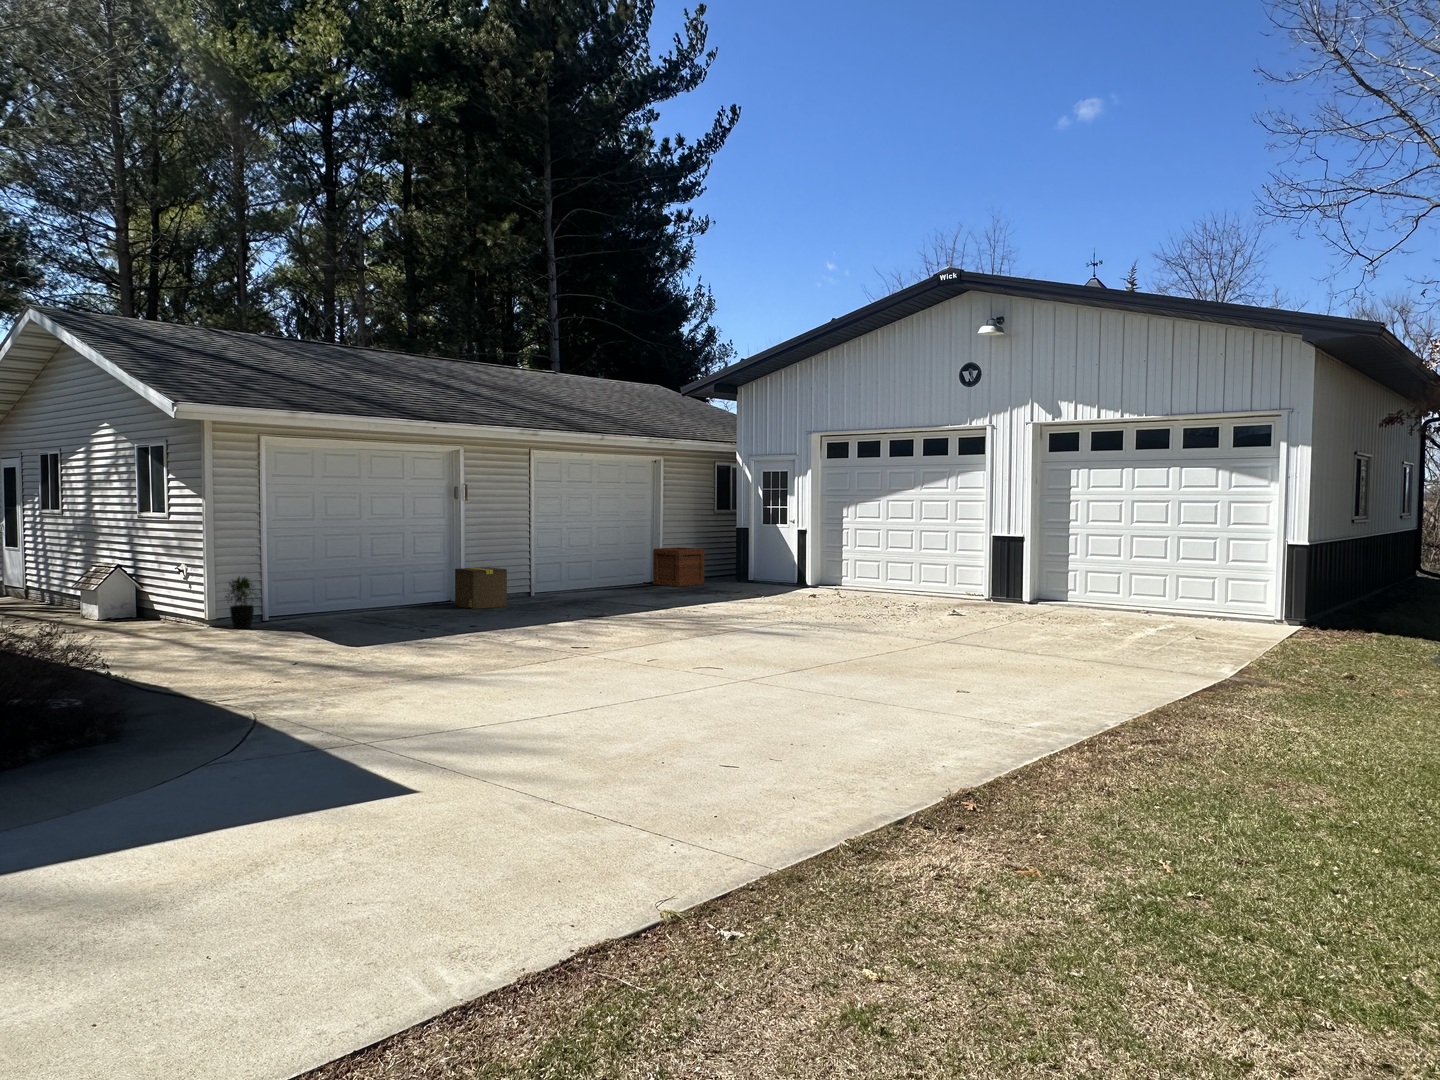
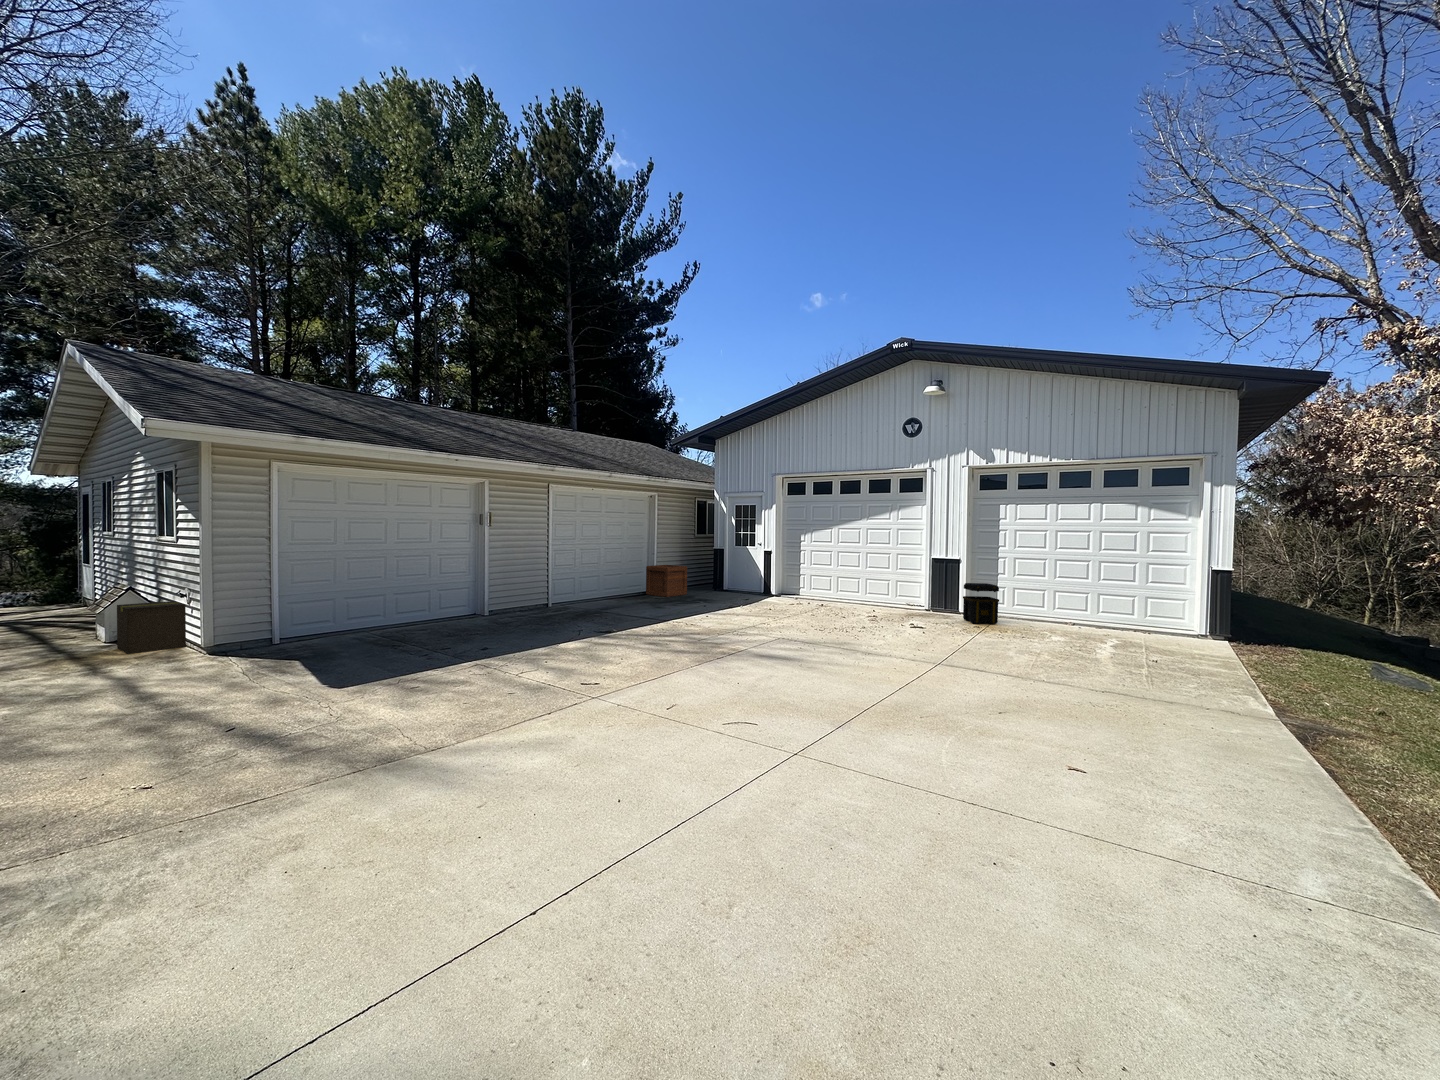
toolbox: none [1026,563,1065,611] -> present [963,583,999,624]
cardboard box: present [455,567,507,609] -> present [117,601,186,654]
potted plant: present [225,576,257,629] -> none [220,600,260,654]

